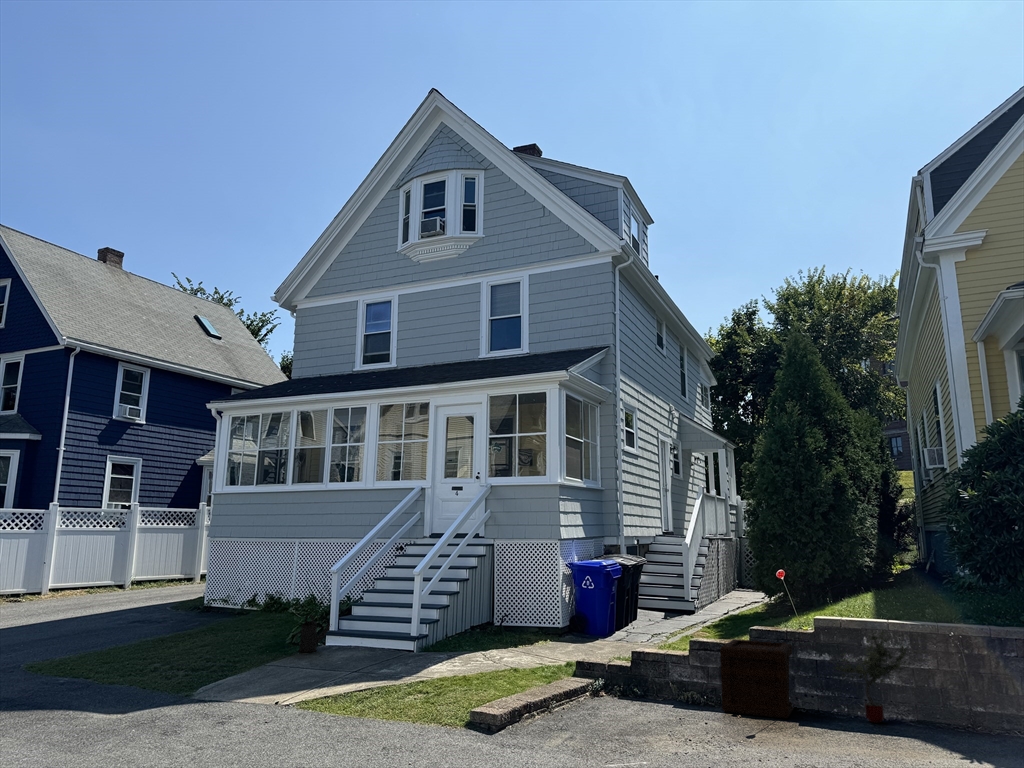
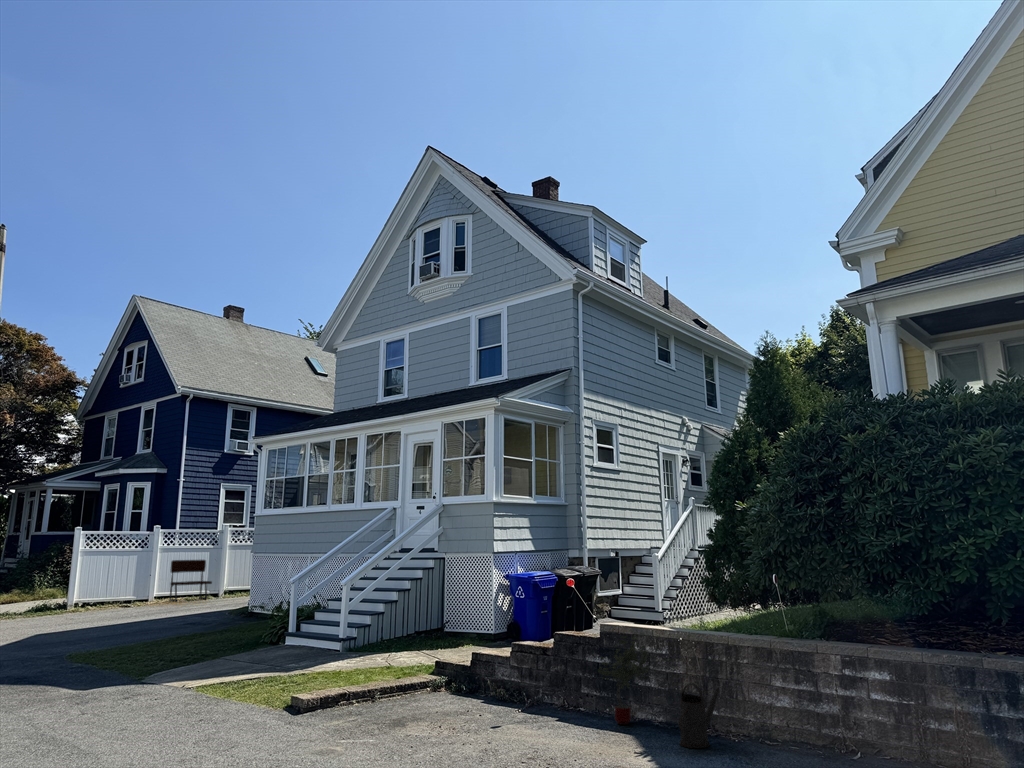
bench: none [62,546,116,596] -> present [169,560,212,601]
watering can: present [295,615,330,652] -> present [678,684,719,748]
wooden crate: present [720,639,794,719] -> none [499,642,580,717]

